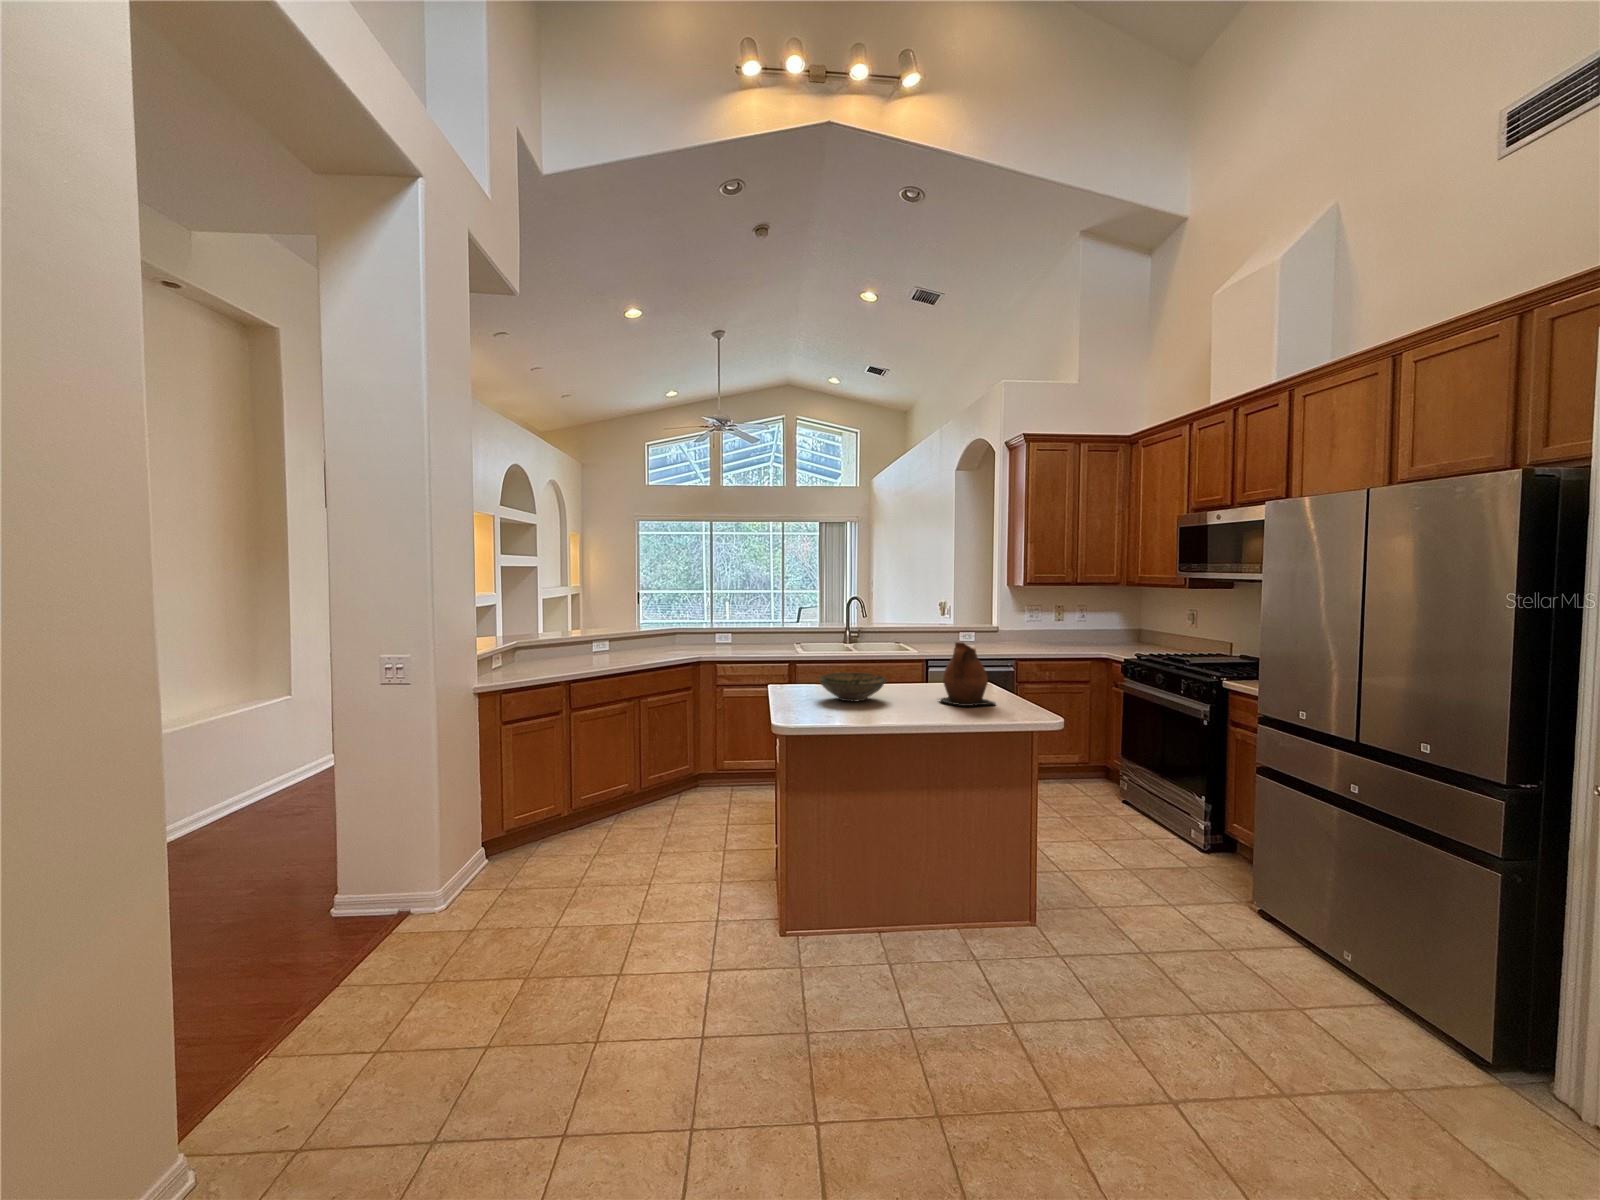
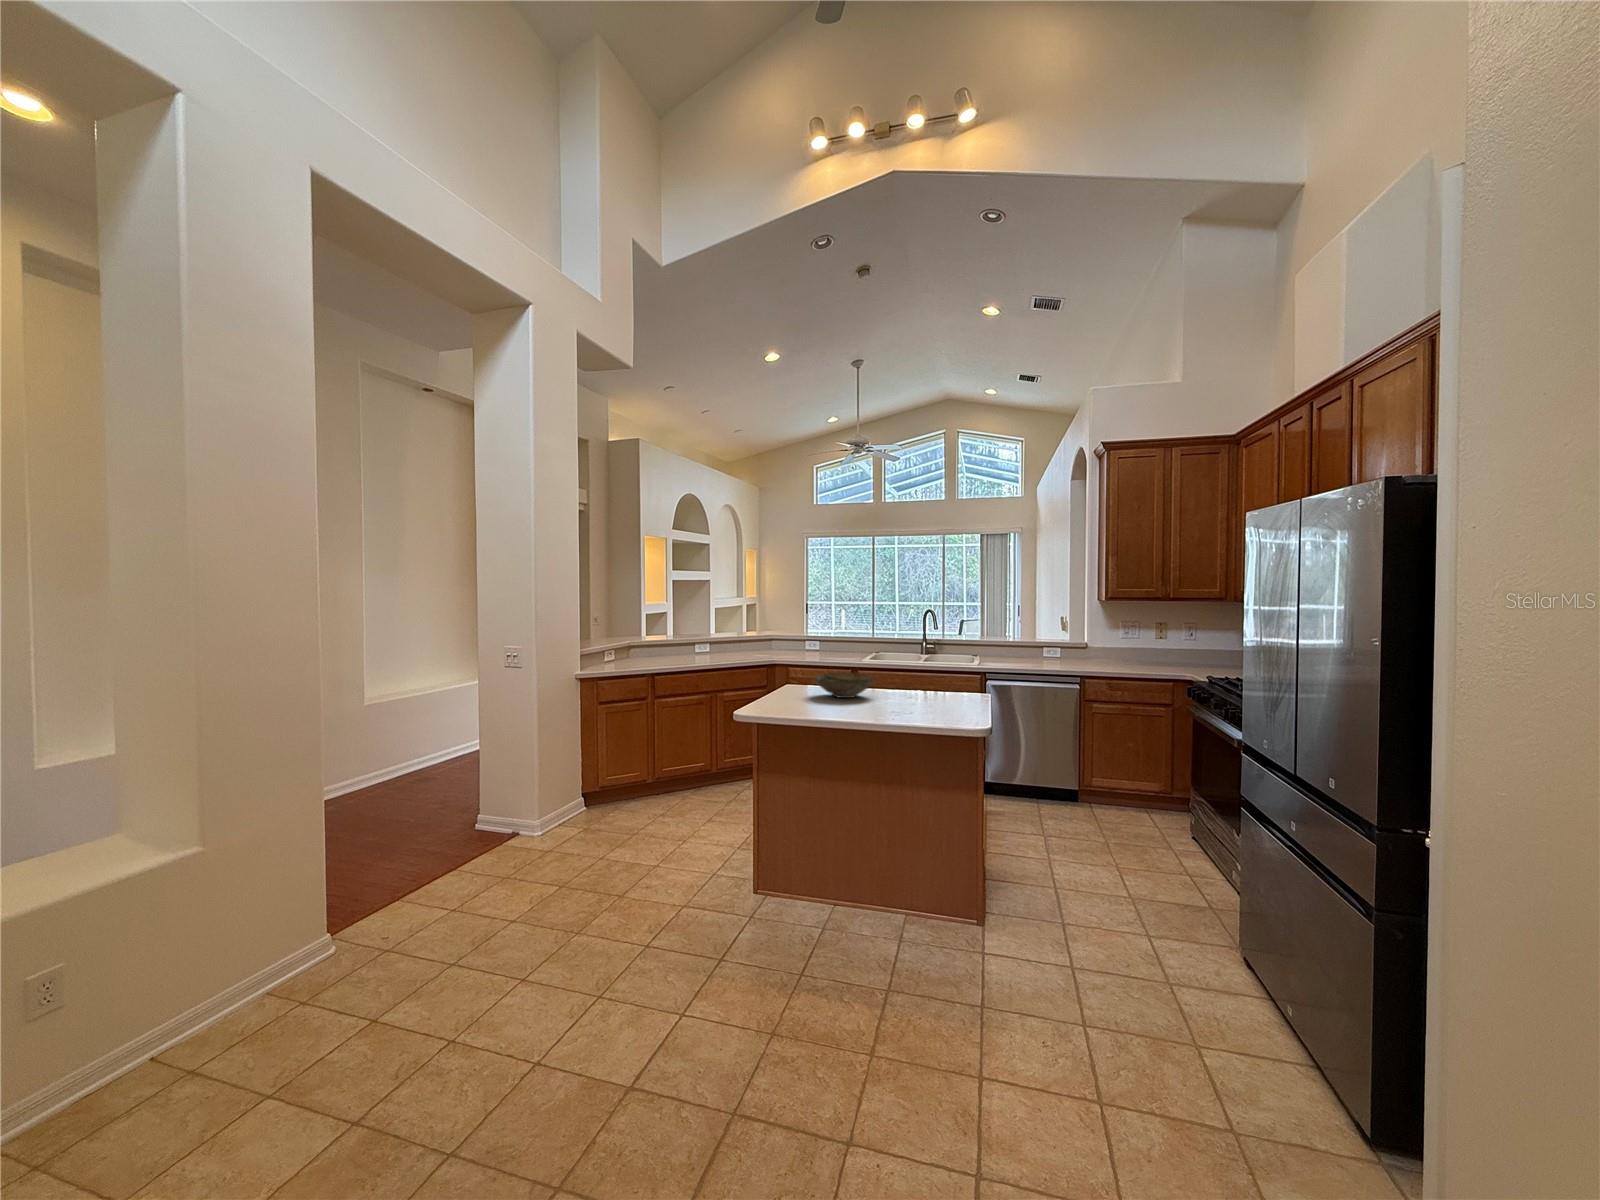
ceramic pitcher: present [940,642,995,706] -> none [915,647,968,708]

